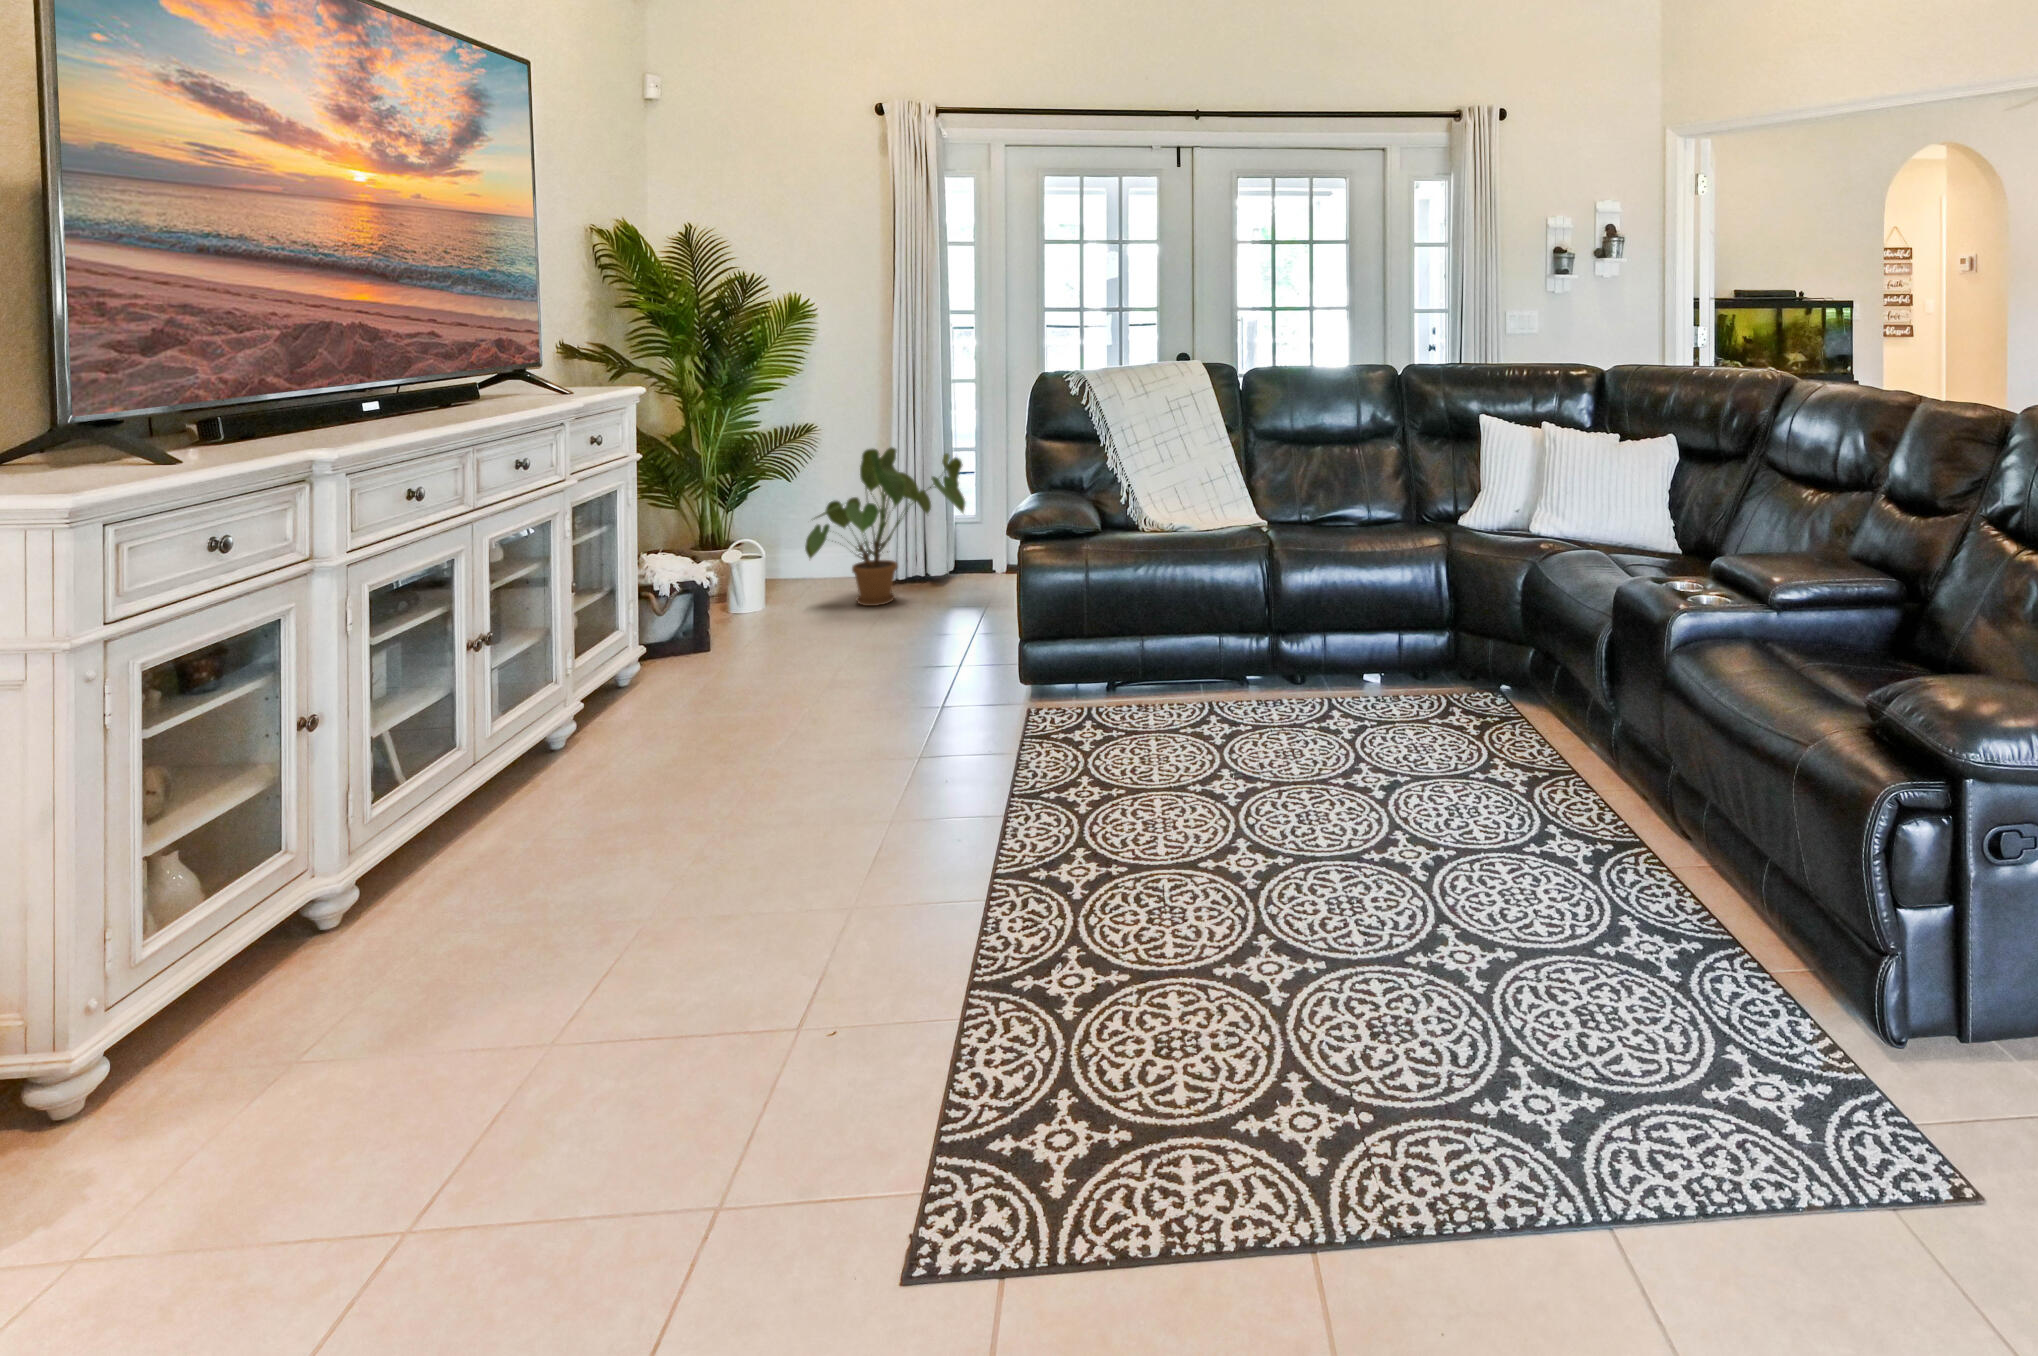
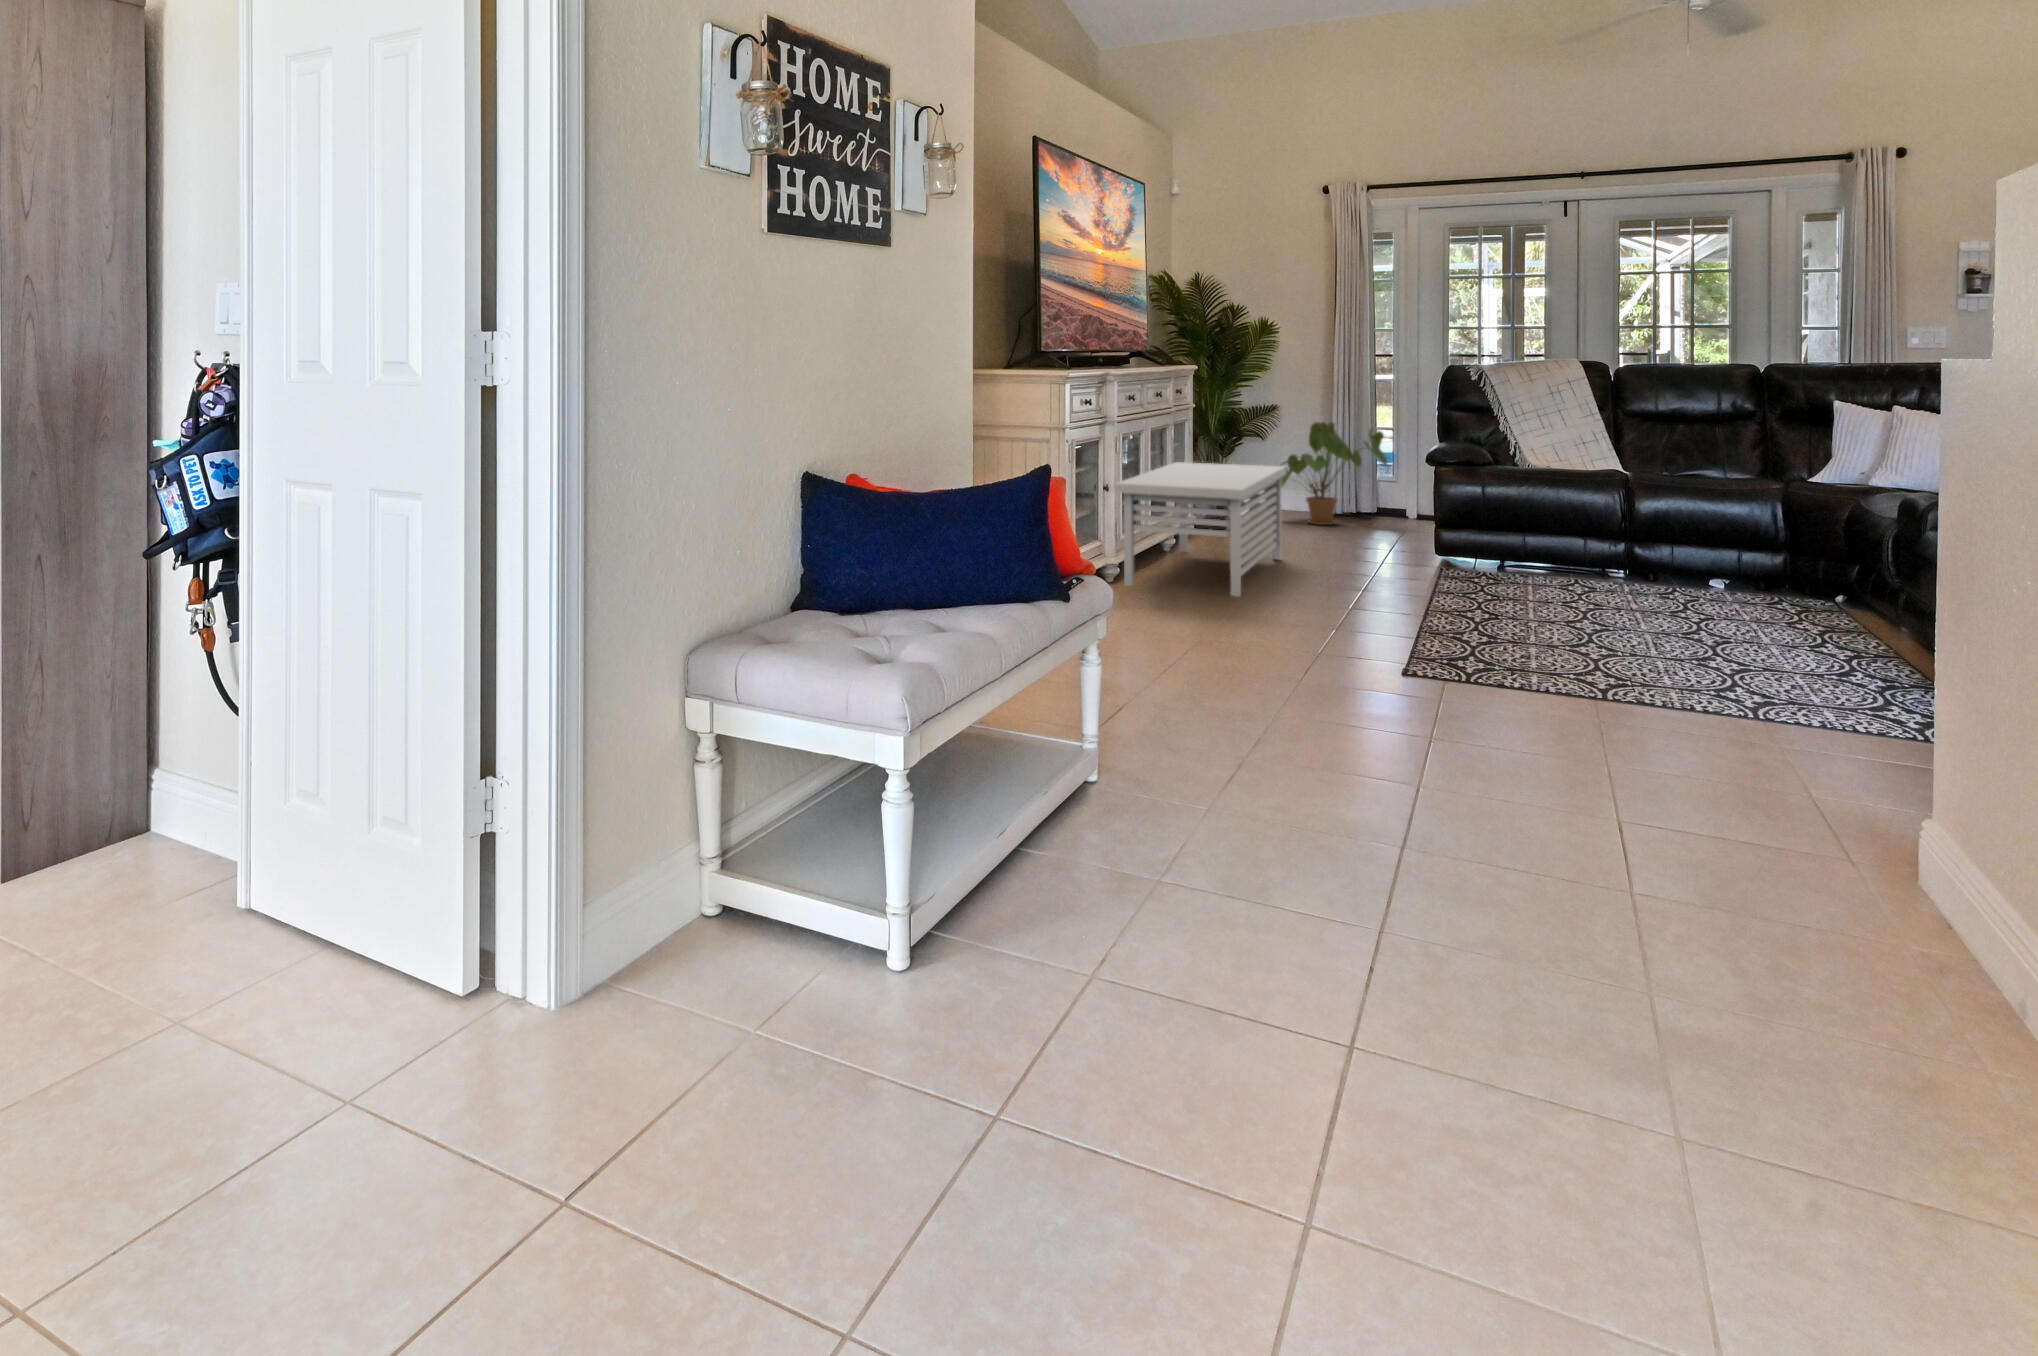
storage bench: none [326,564,781,915] -> present [1114,462,1286,596]

